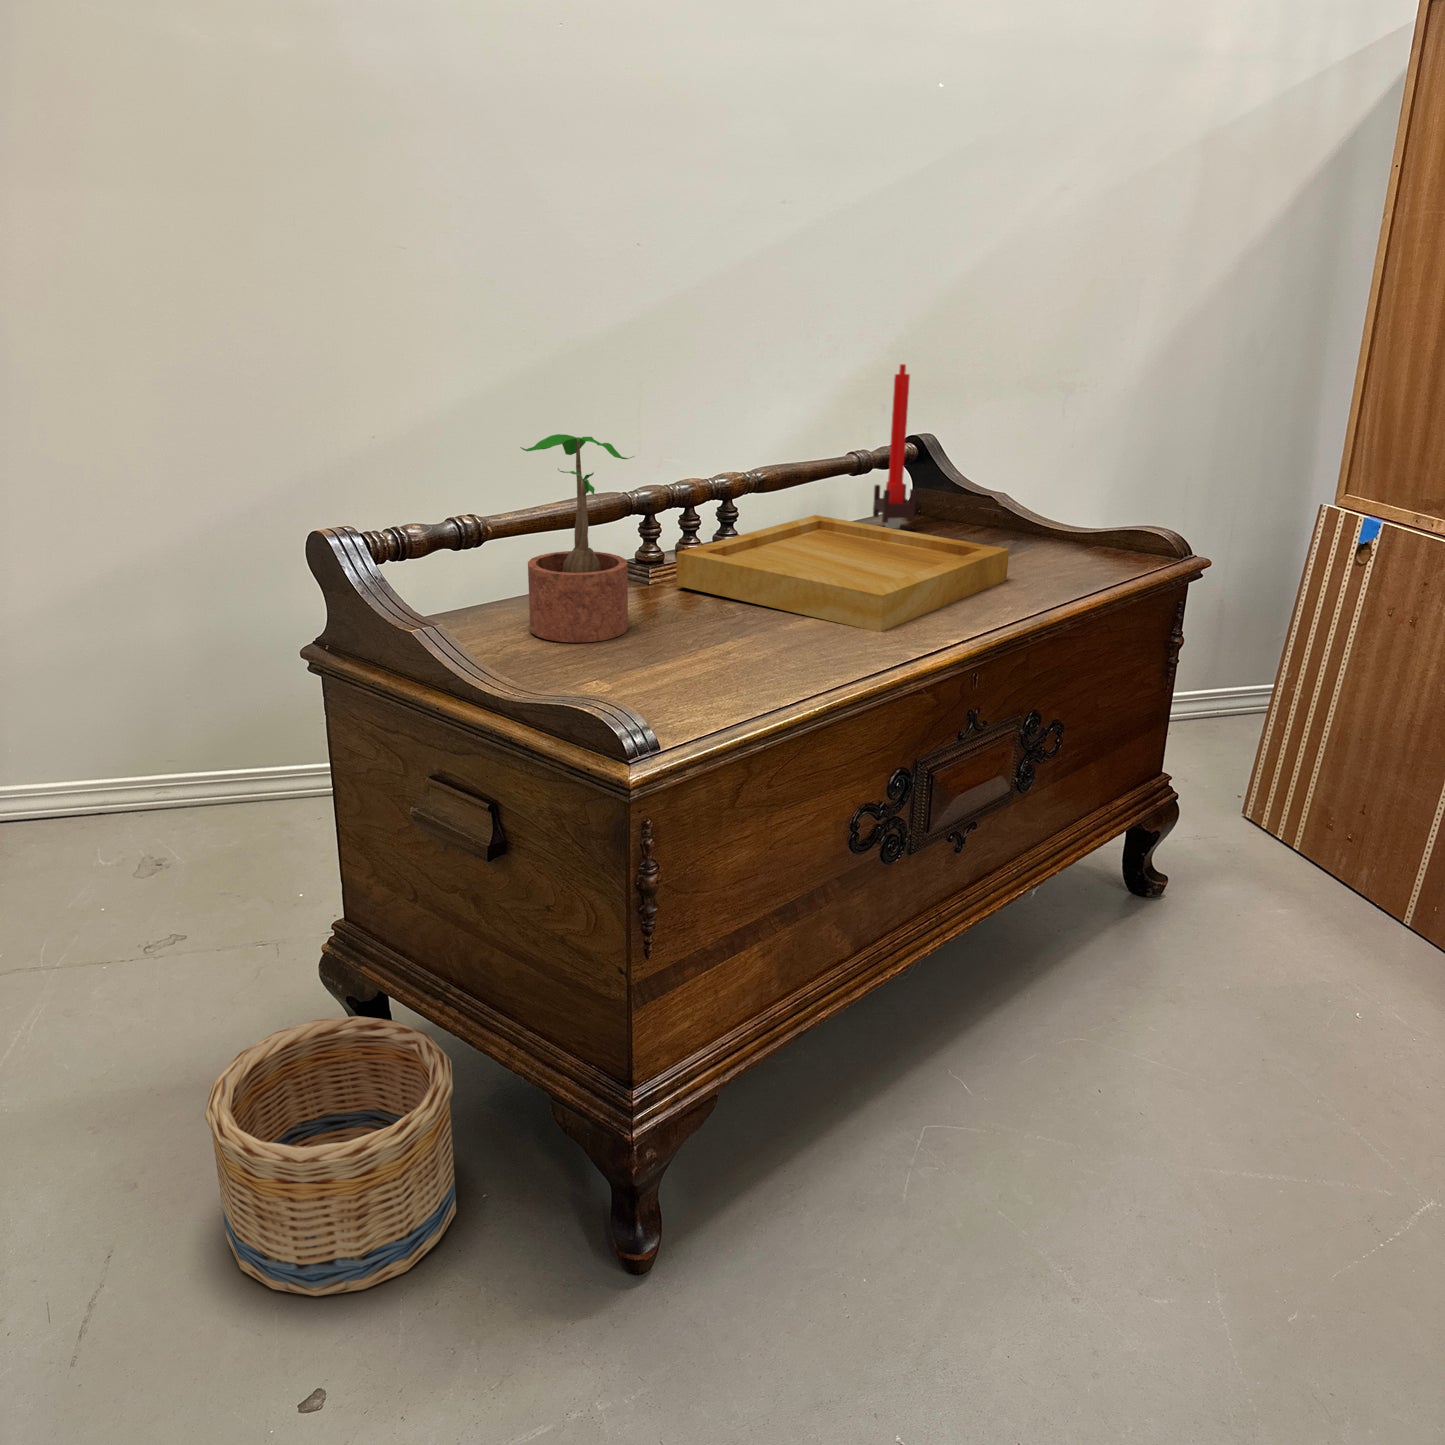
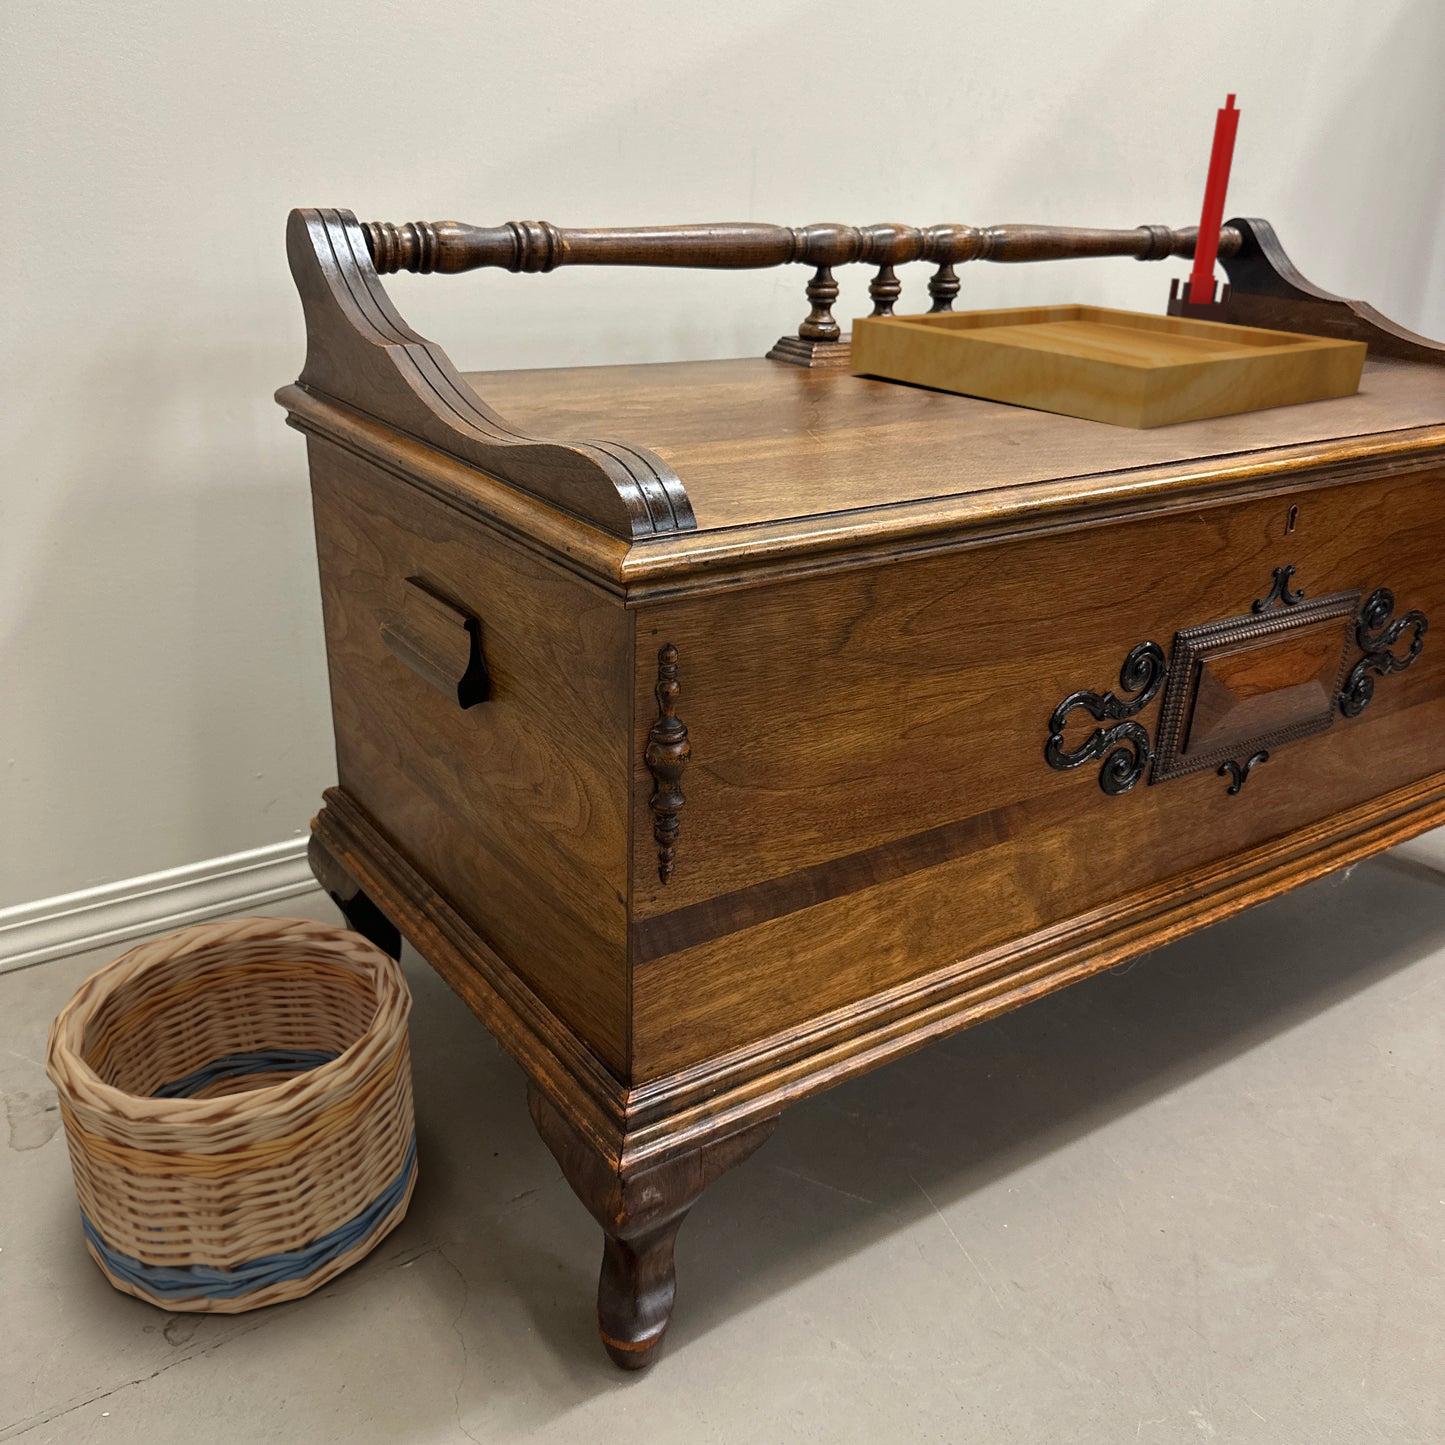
potted plant: present [520,434,634,643] -> none [607,94,778,412]

